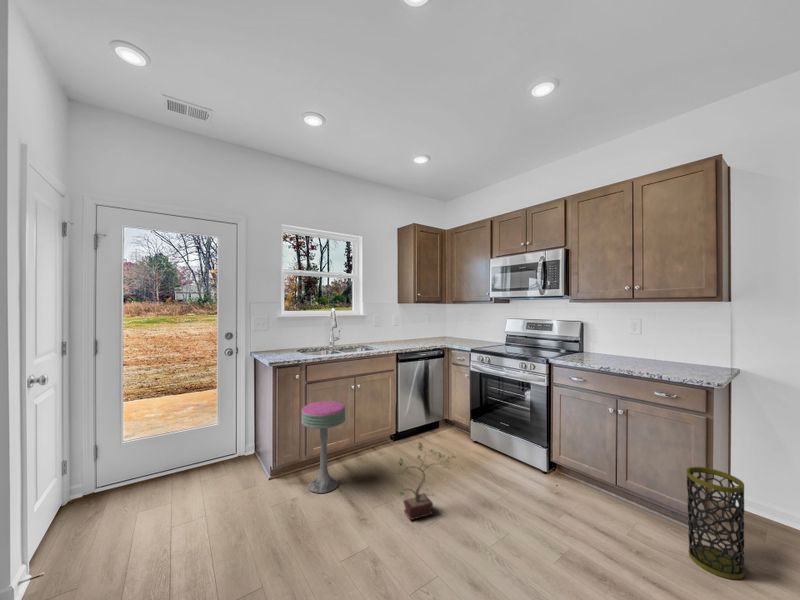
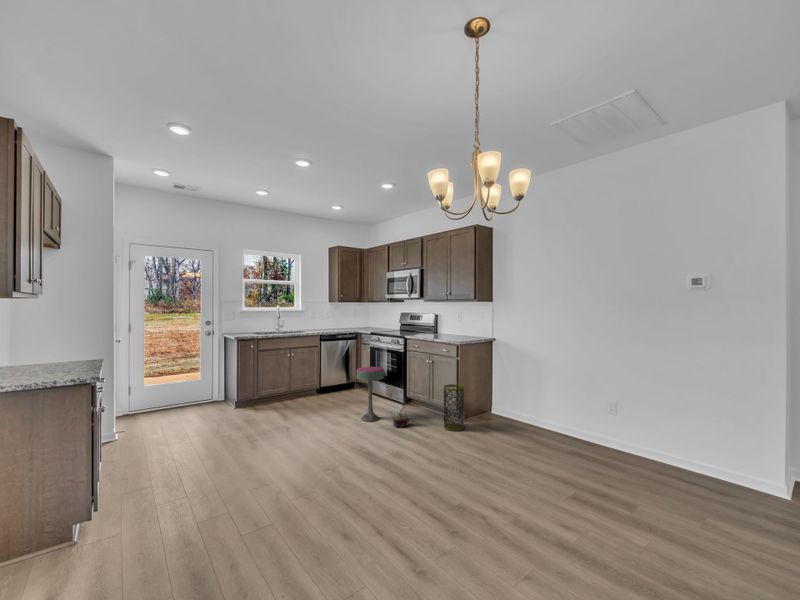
bar stool: present [302,401,345,493] -> present [357,367,384,421]
potted plant: present [398,443,455,520] -> present [390,386,415,427]

